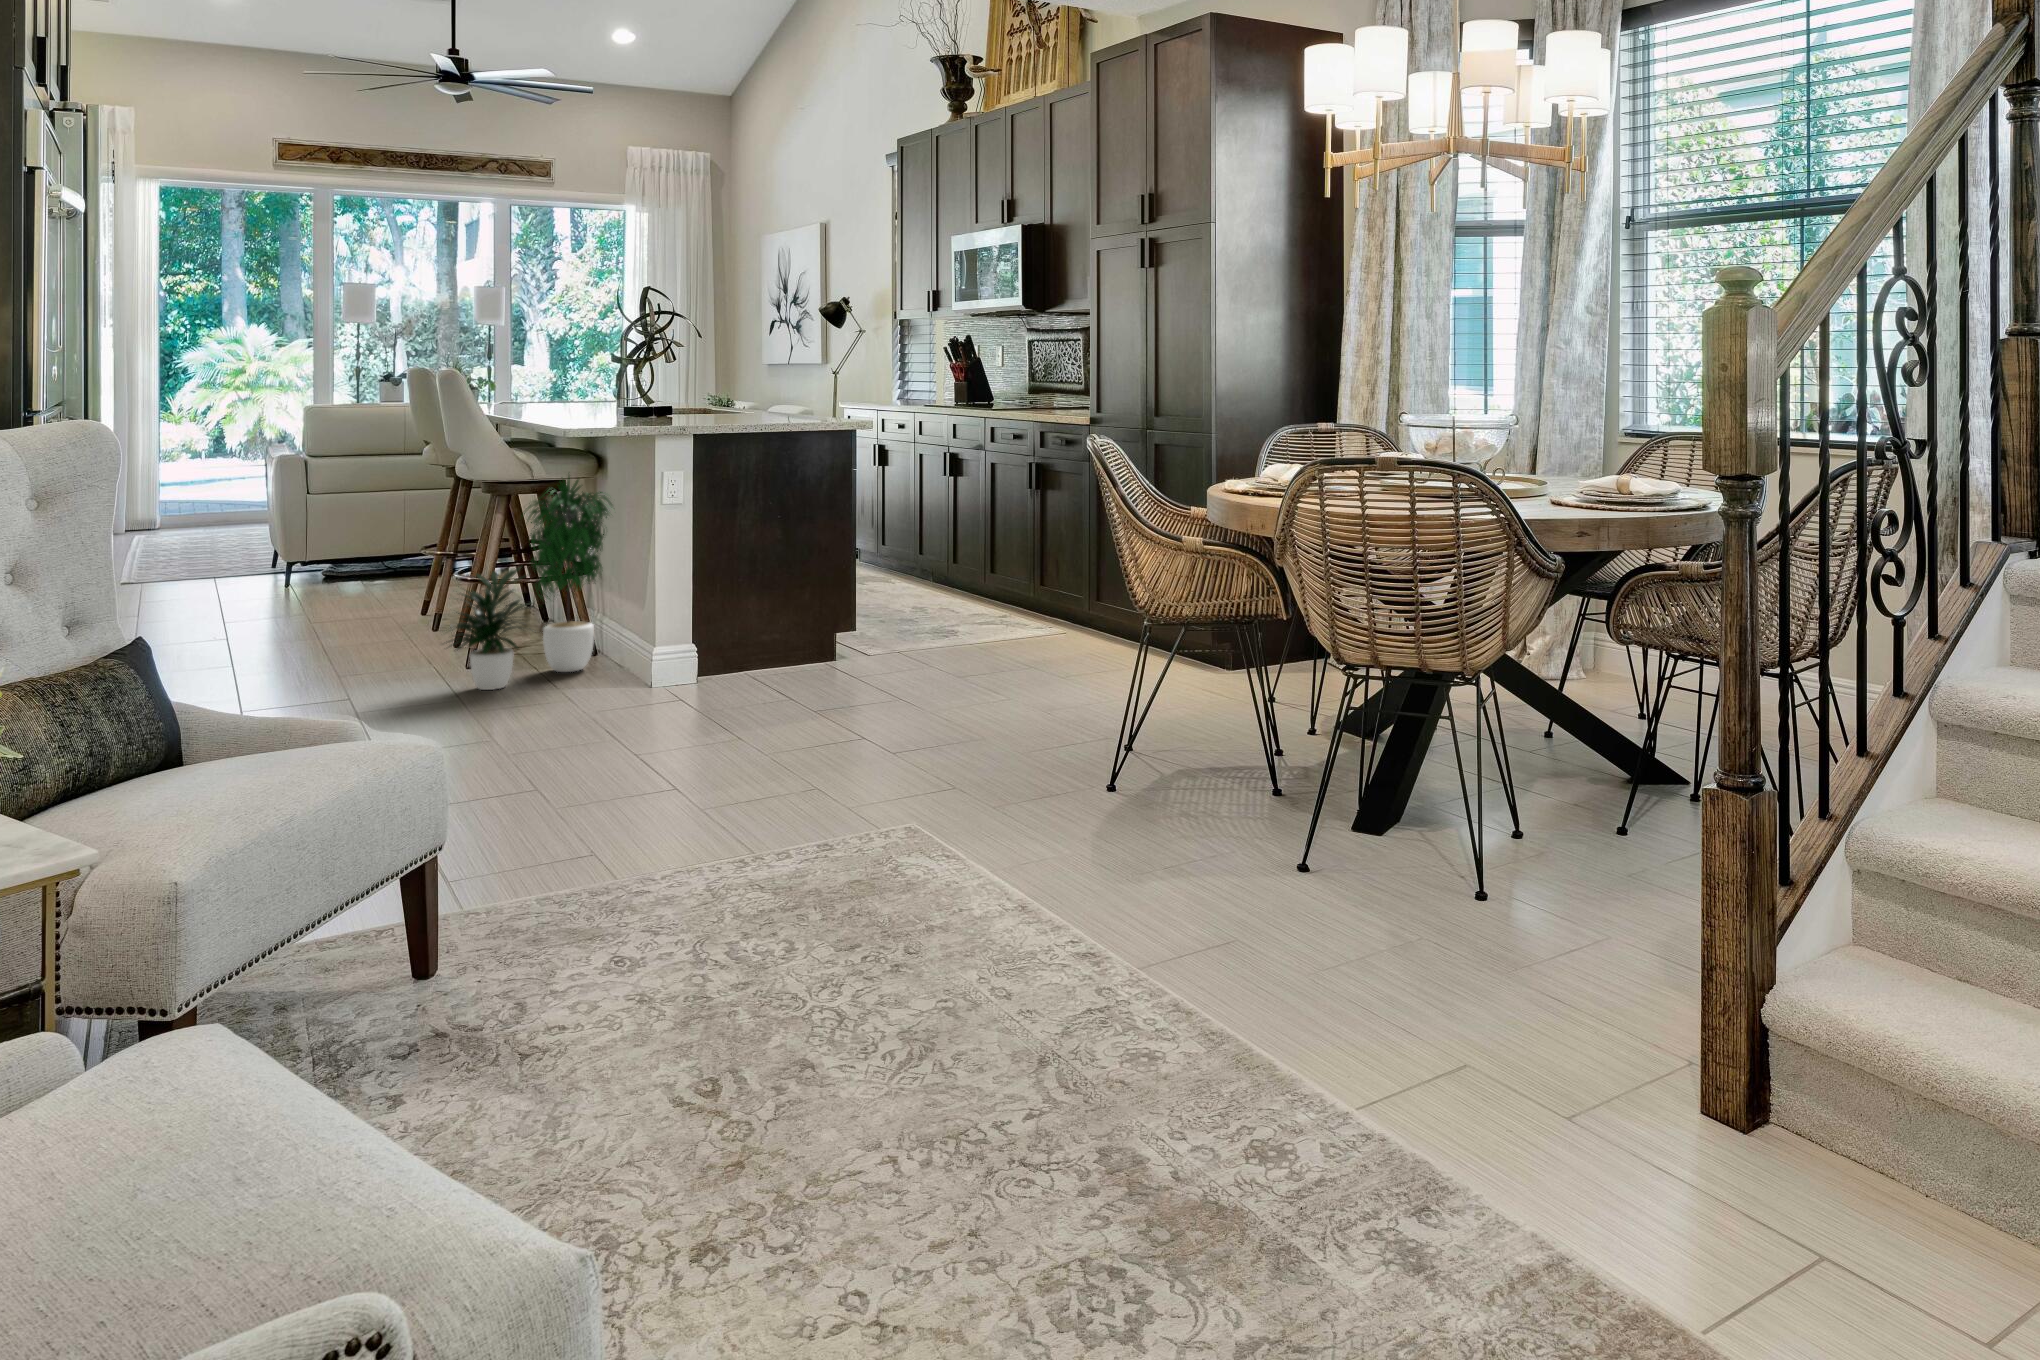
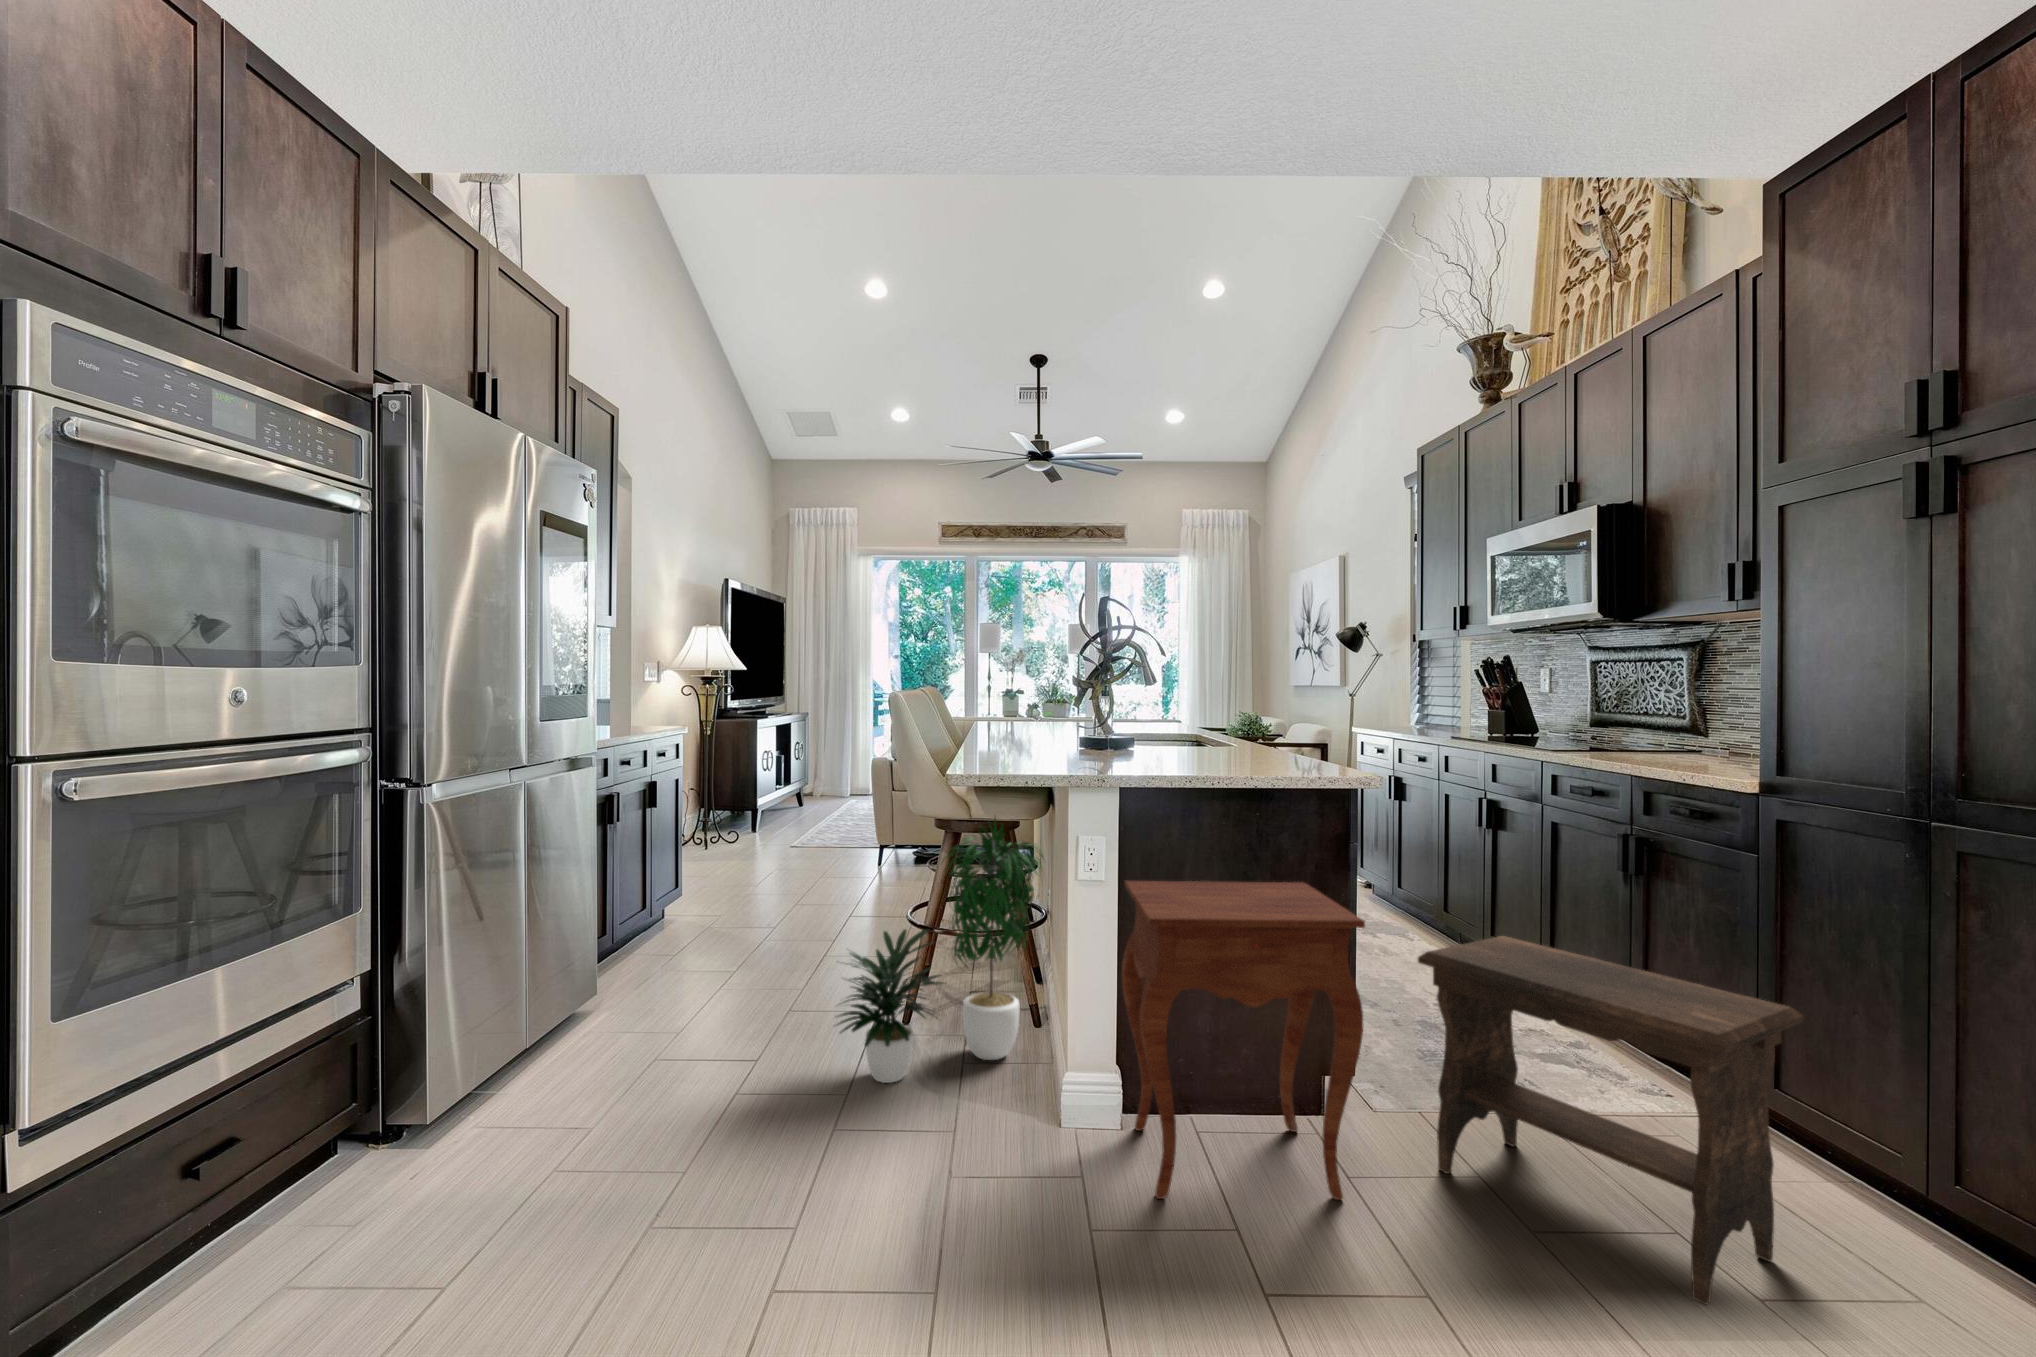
side table: none [699,498,868,696] -> present [1122,881,1365,1200]
footstool: none [898,523,1088,680] -> present [1417,936,1804,1305]

